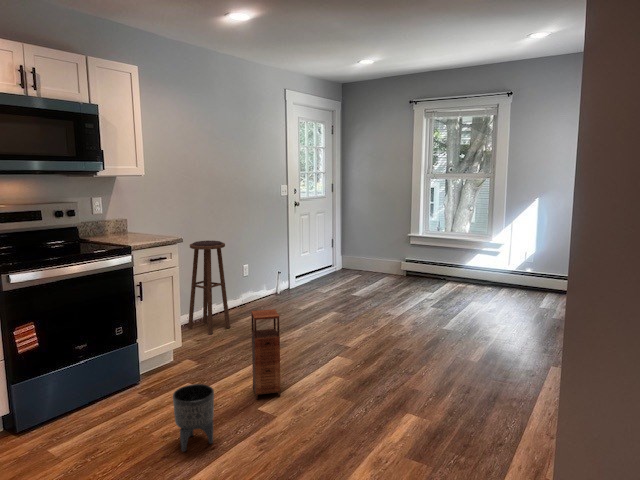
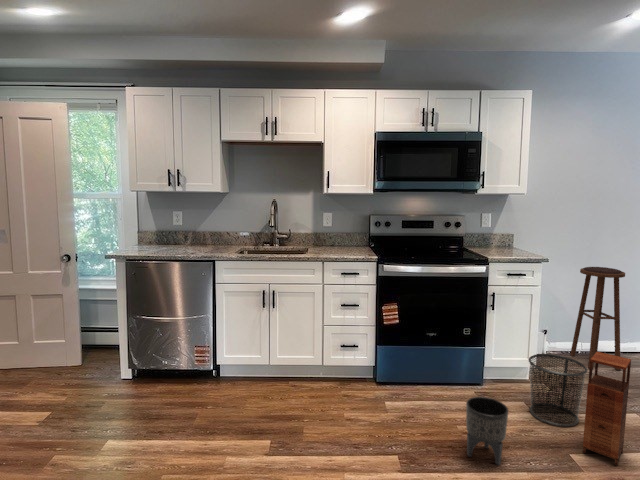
trash can: none [190,326,239,391] -> present [529,354,588,427]

